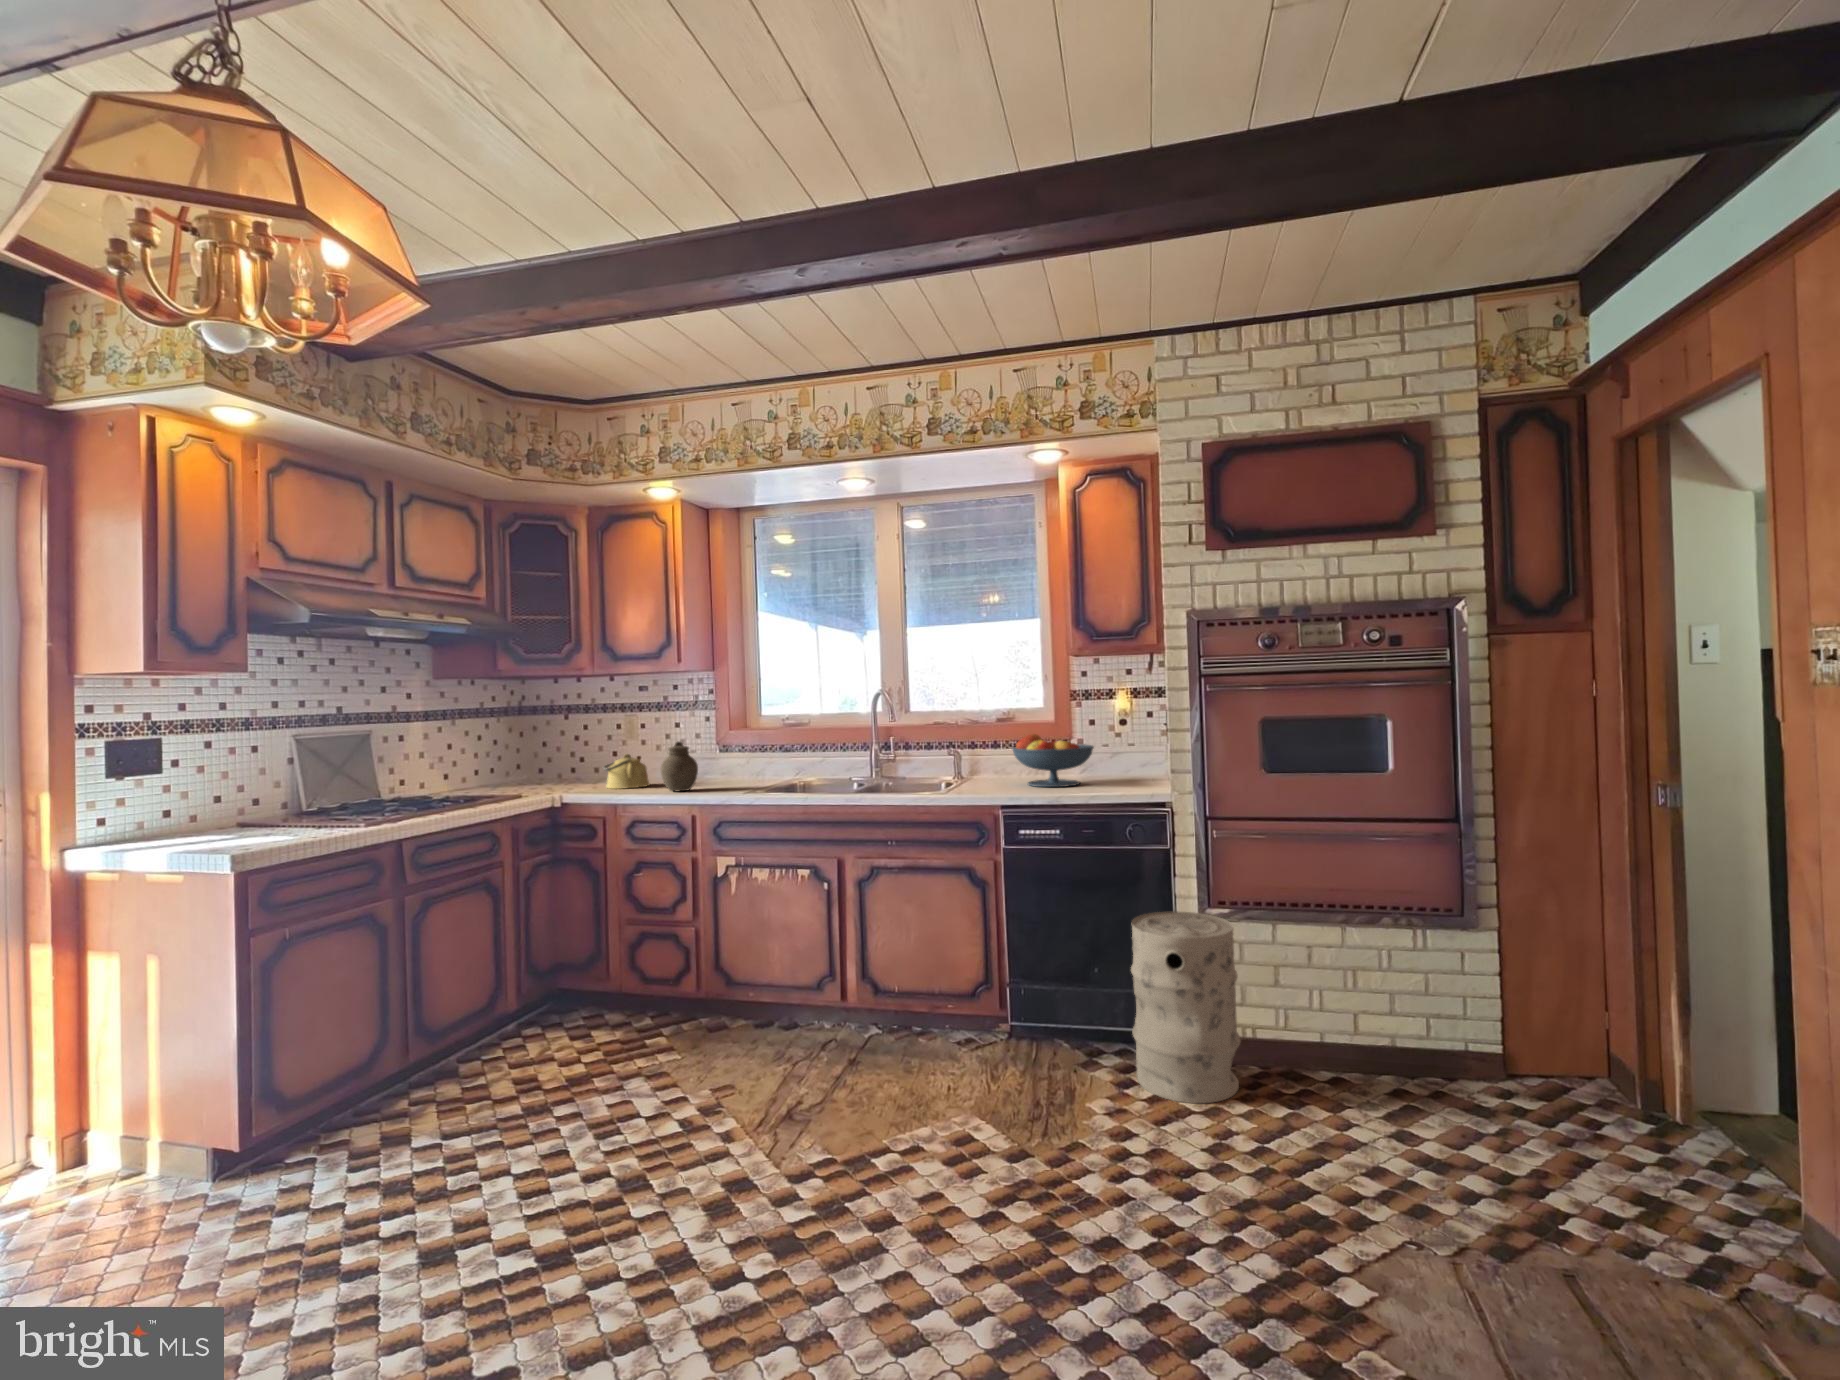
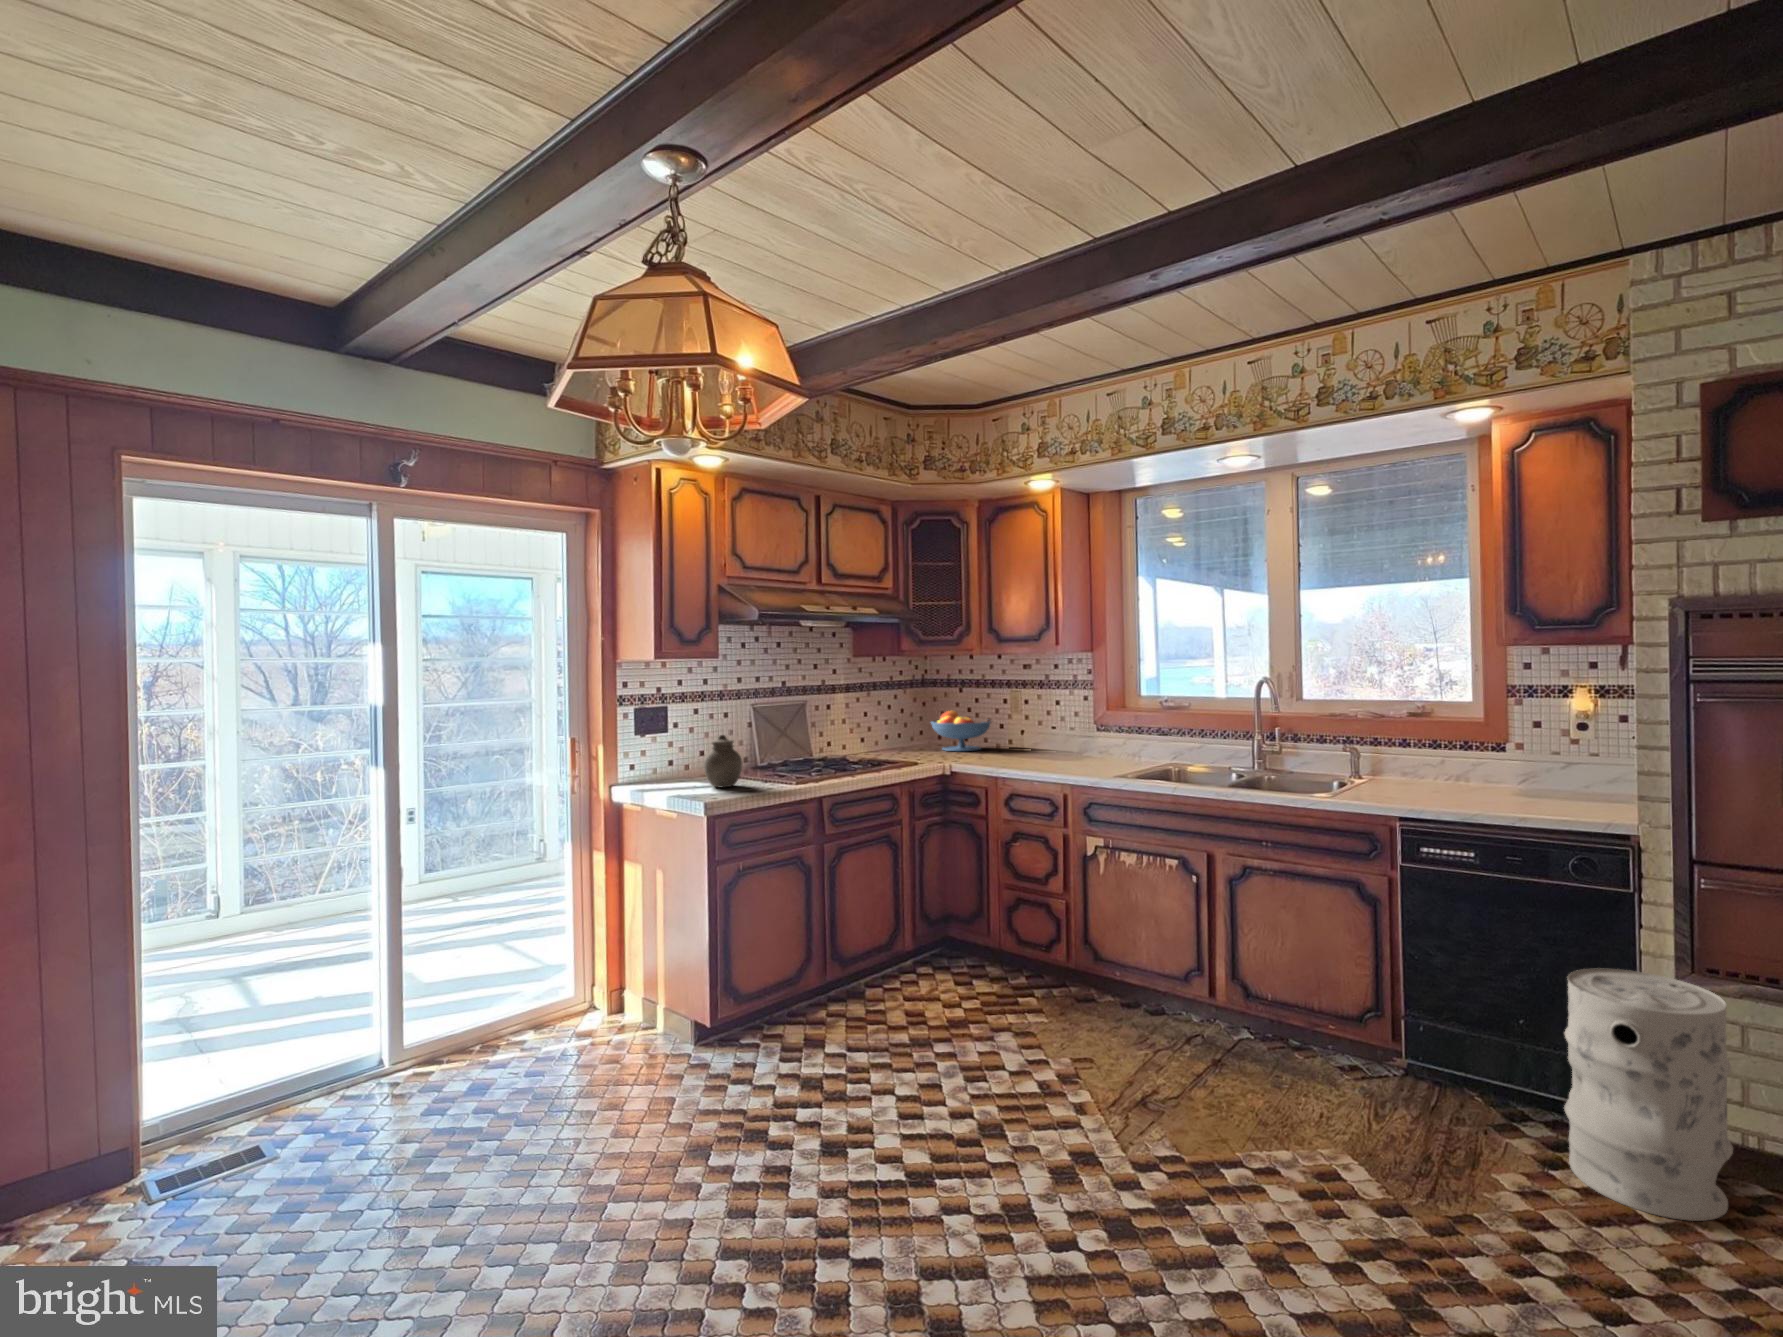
fruit bowl: present [1012,734,1094,787] -> present [931,711,990,751]
jar: present [661,742,698,791] -> present [704,735,742,788]
kettle: present [603,754,649,789] -> none [986,730,1027,763]

